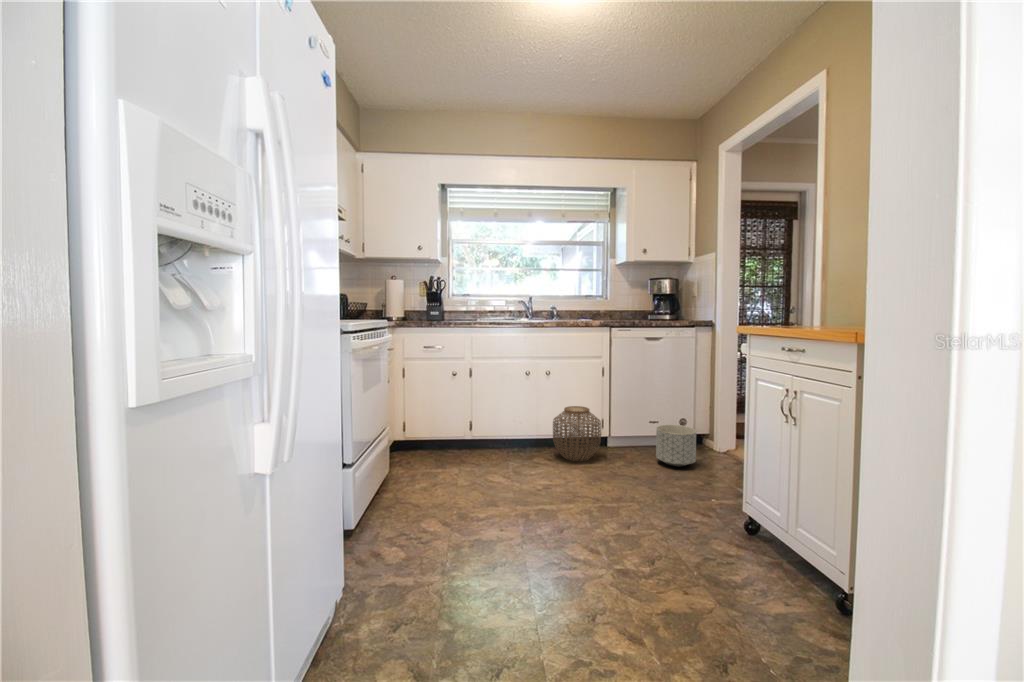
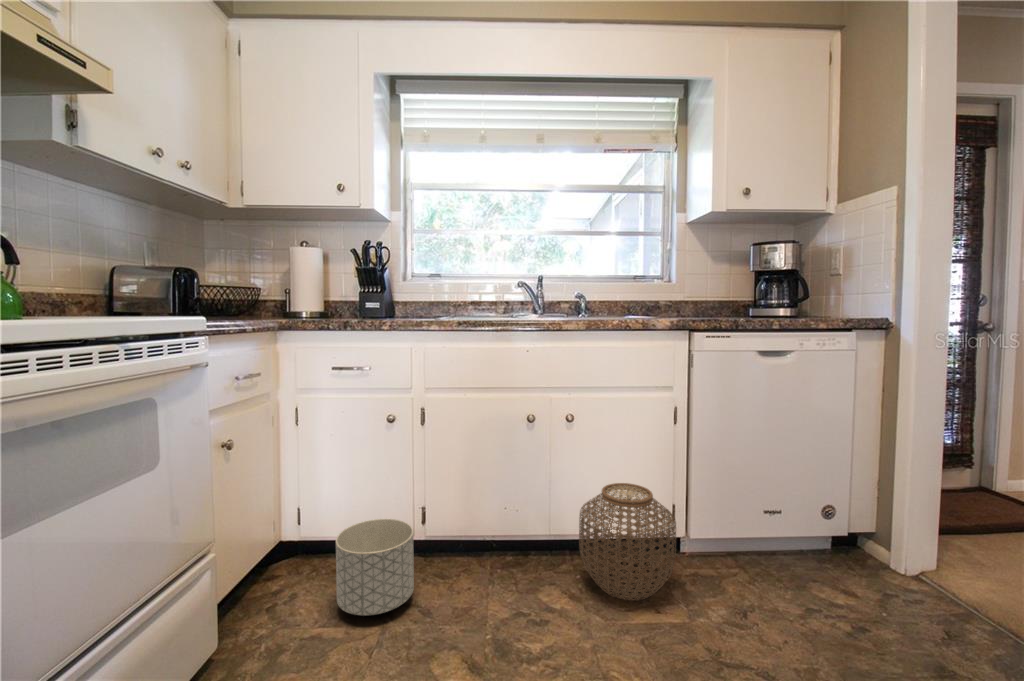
planter: present [656,425,696,467] -> present [336,519,414,616]

